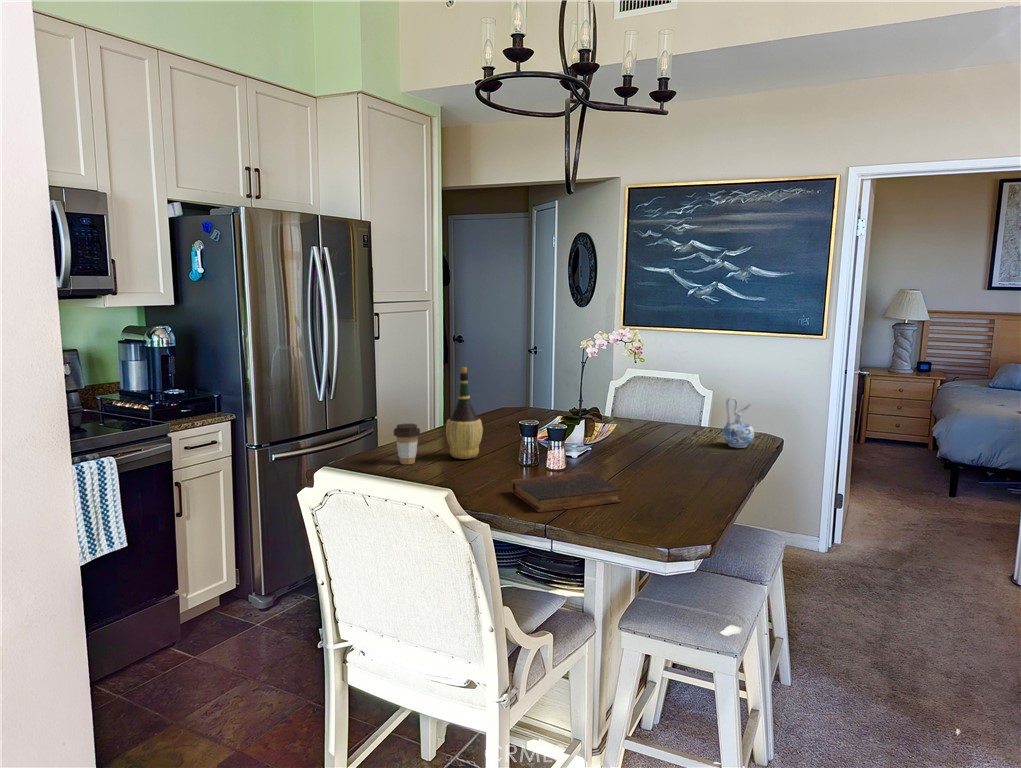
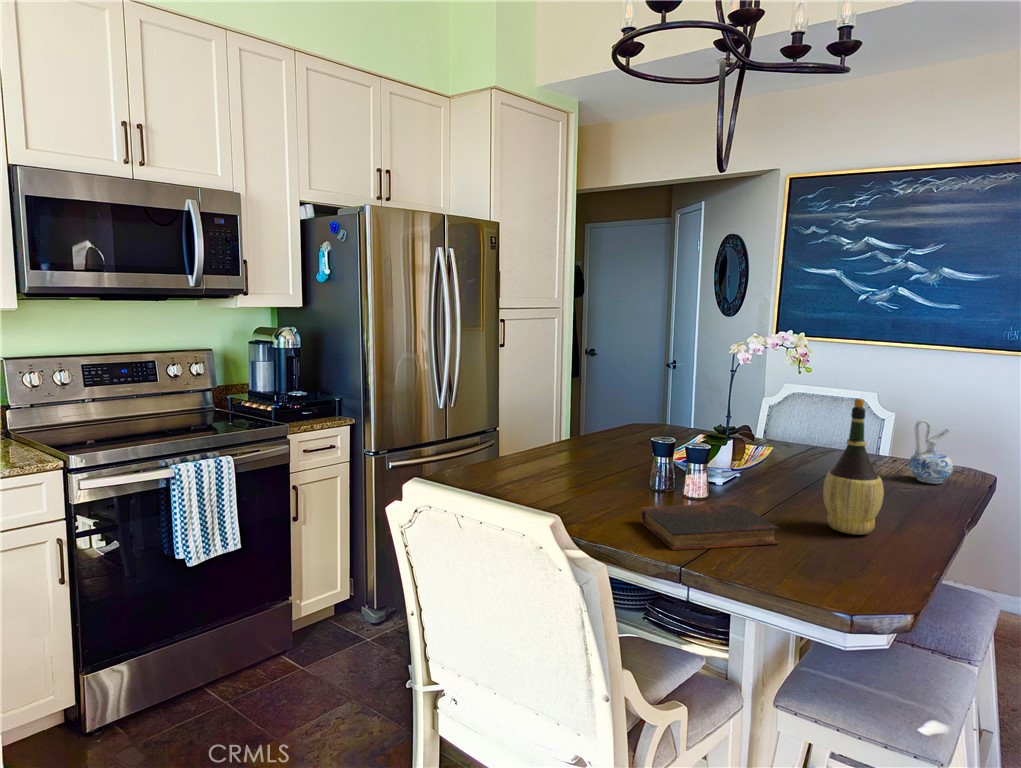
wine bottle: present [446,367,483,459] -> present [823,399,884,534]
coffee cup: present [394,424,420,464] -> none [509,435,539,481]

